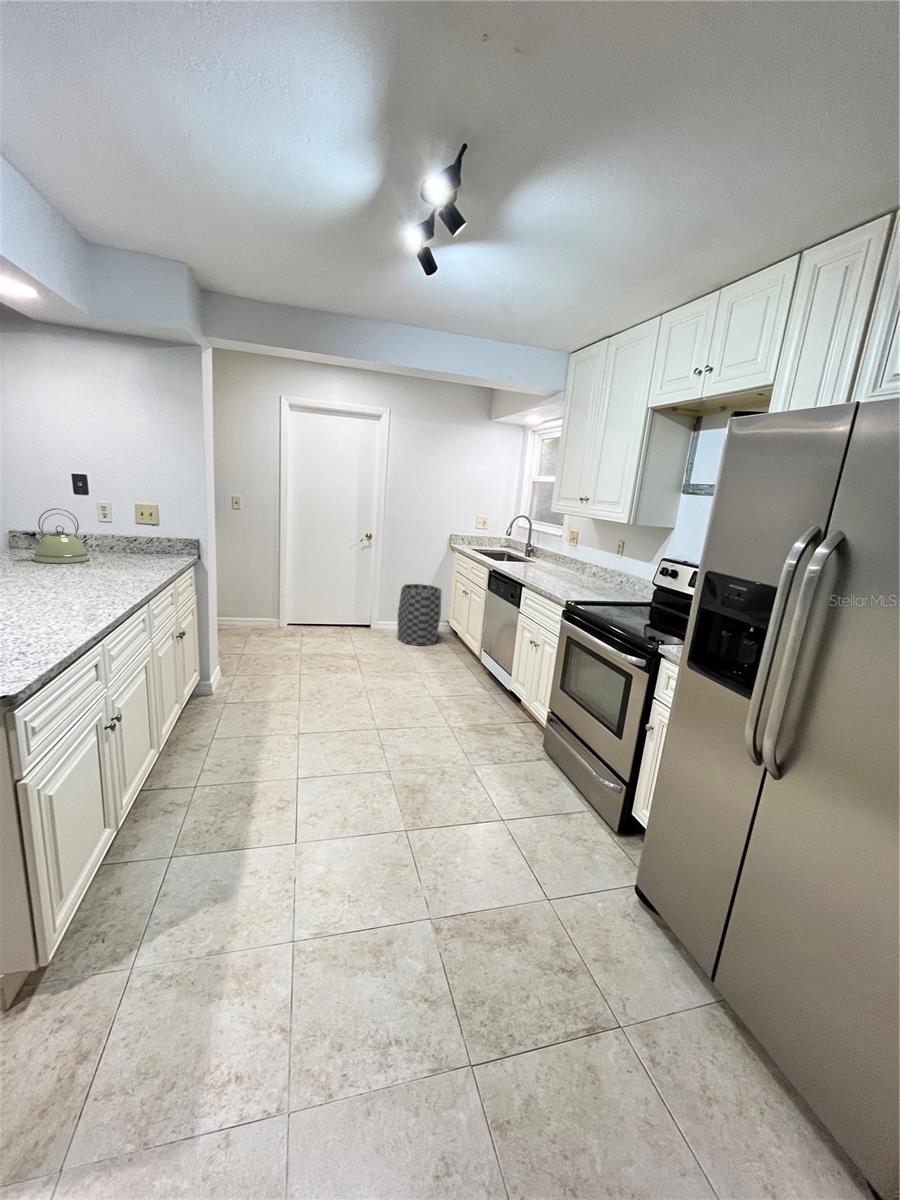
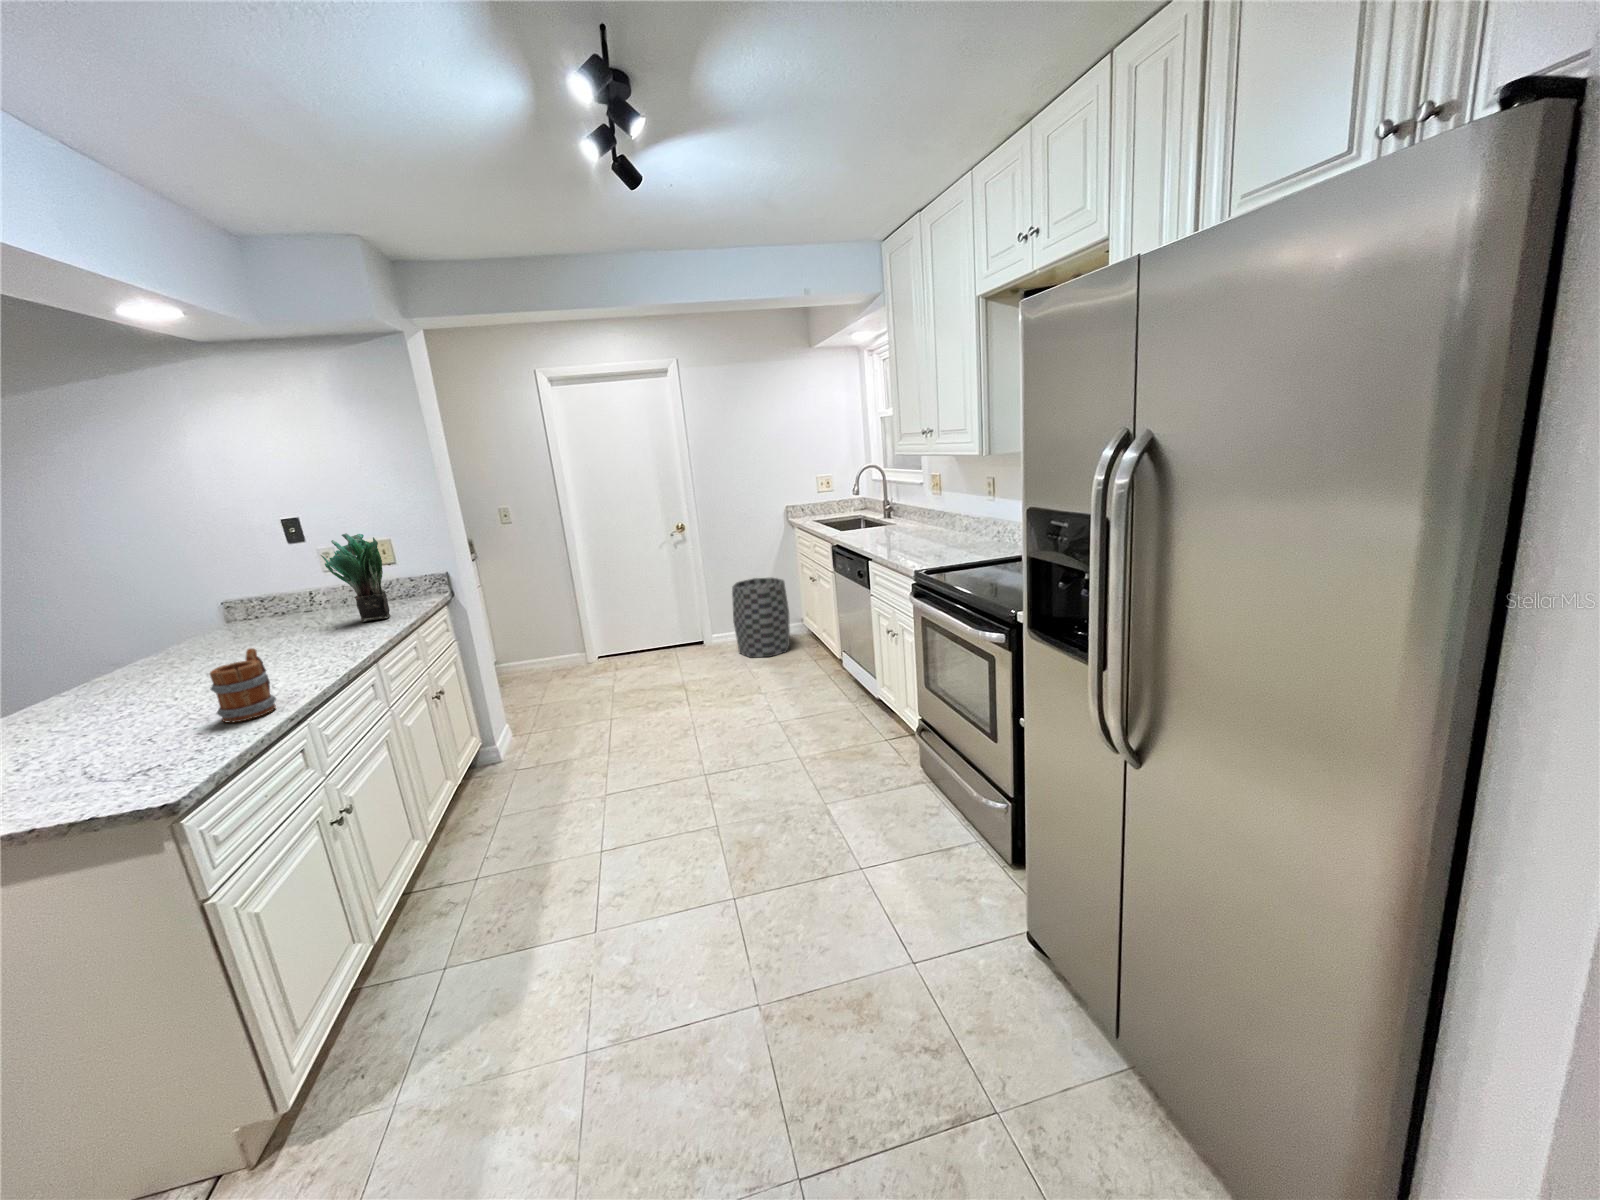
potted plant: none [106,494,155,568] -> present [321,533,390,622]
kettle: present [22,508,89,563] -> none [230,565,318,634]
mug: none [33,575,82,634] -> present [210,648,276,722]

